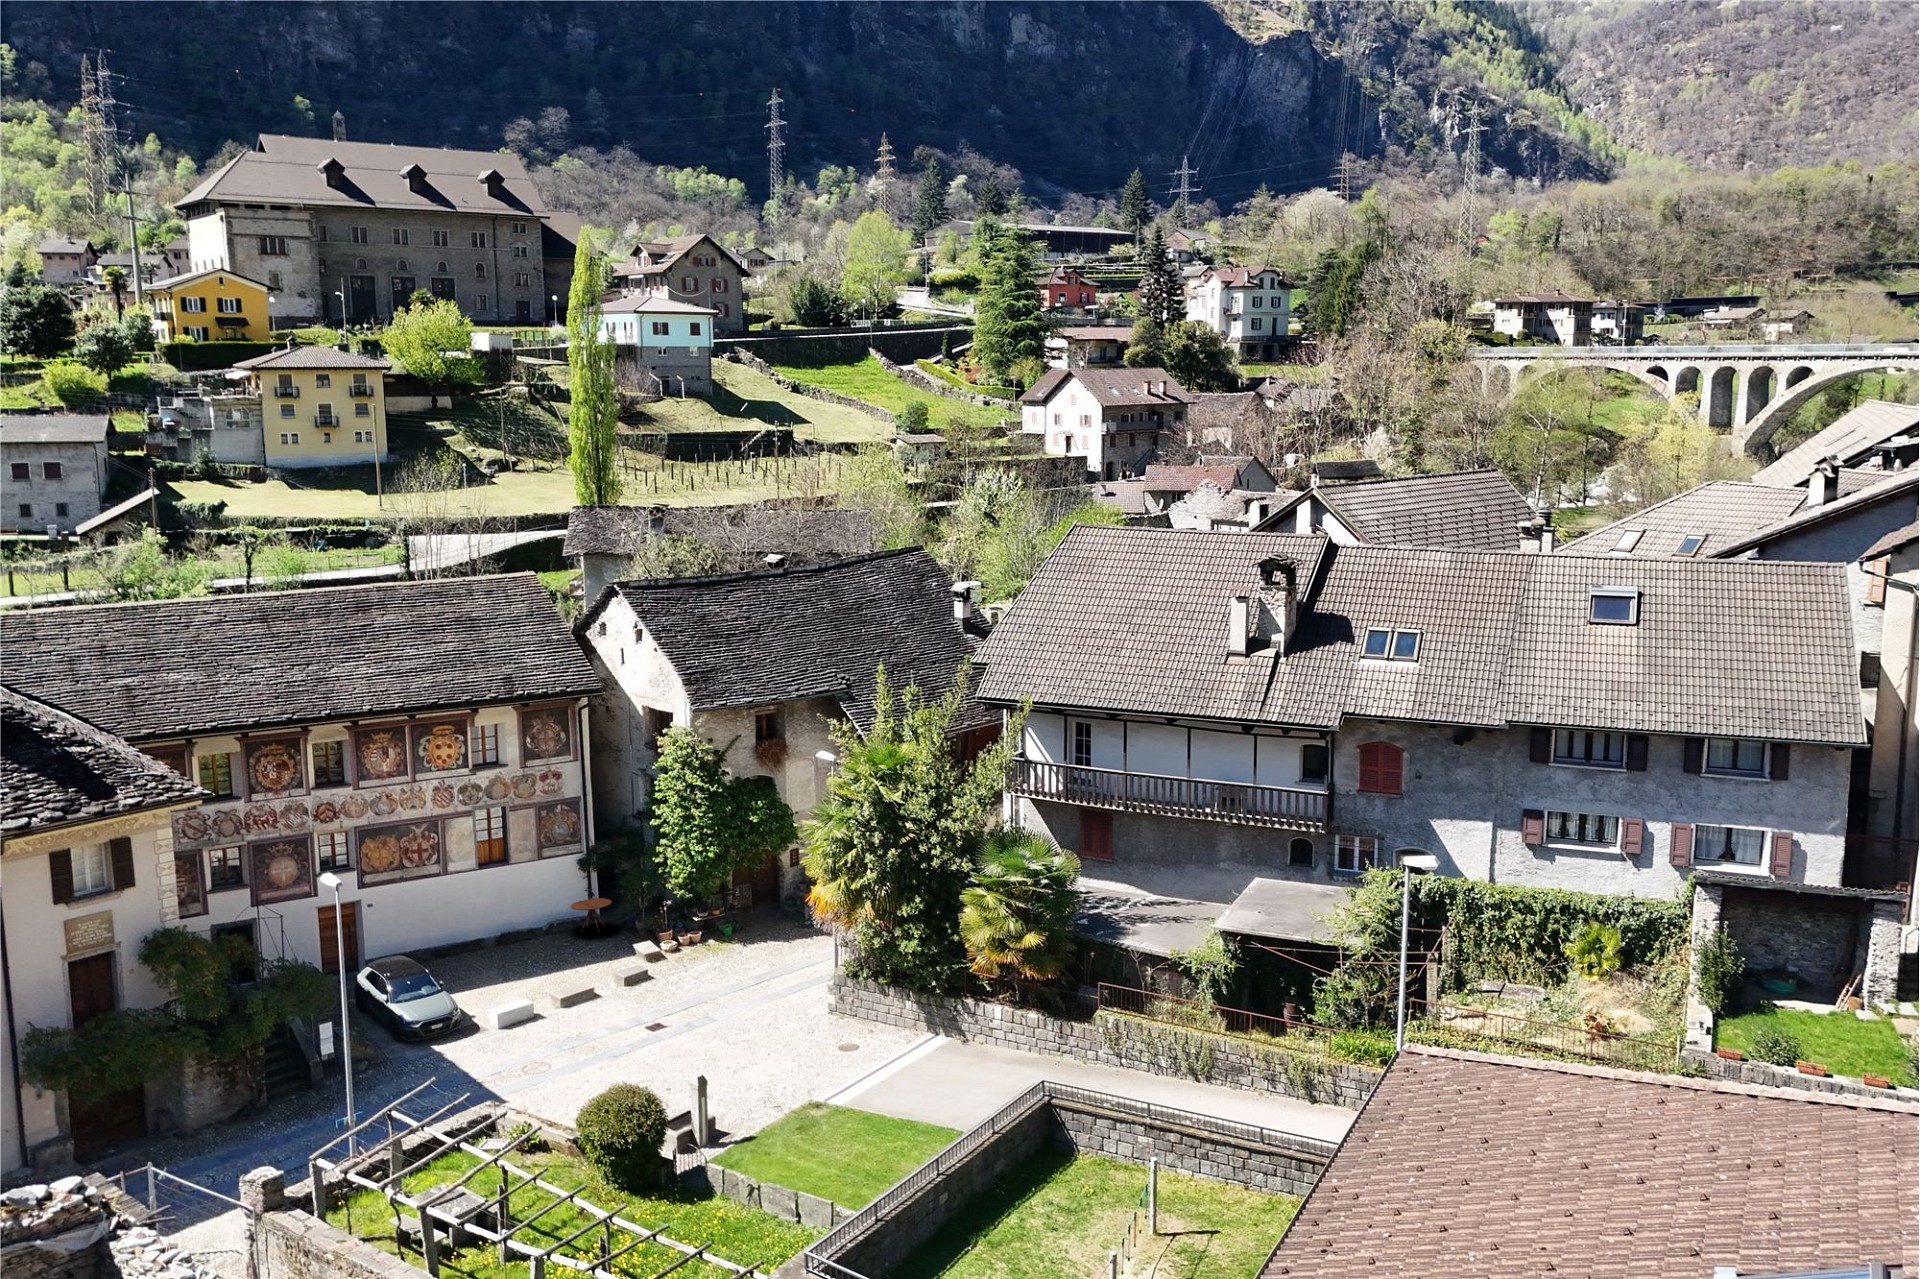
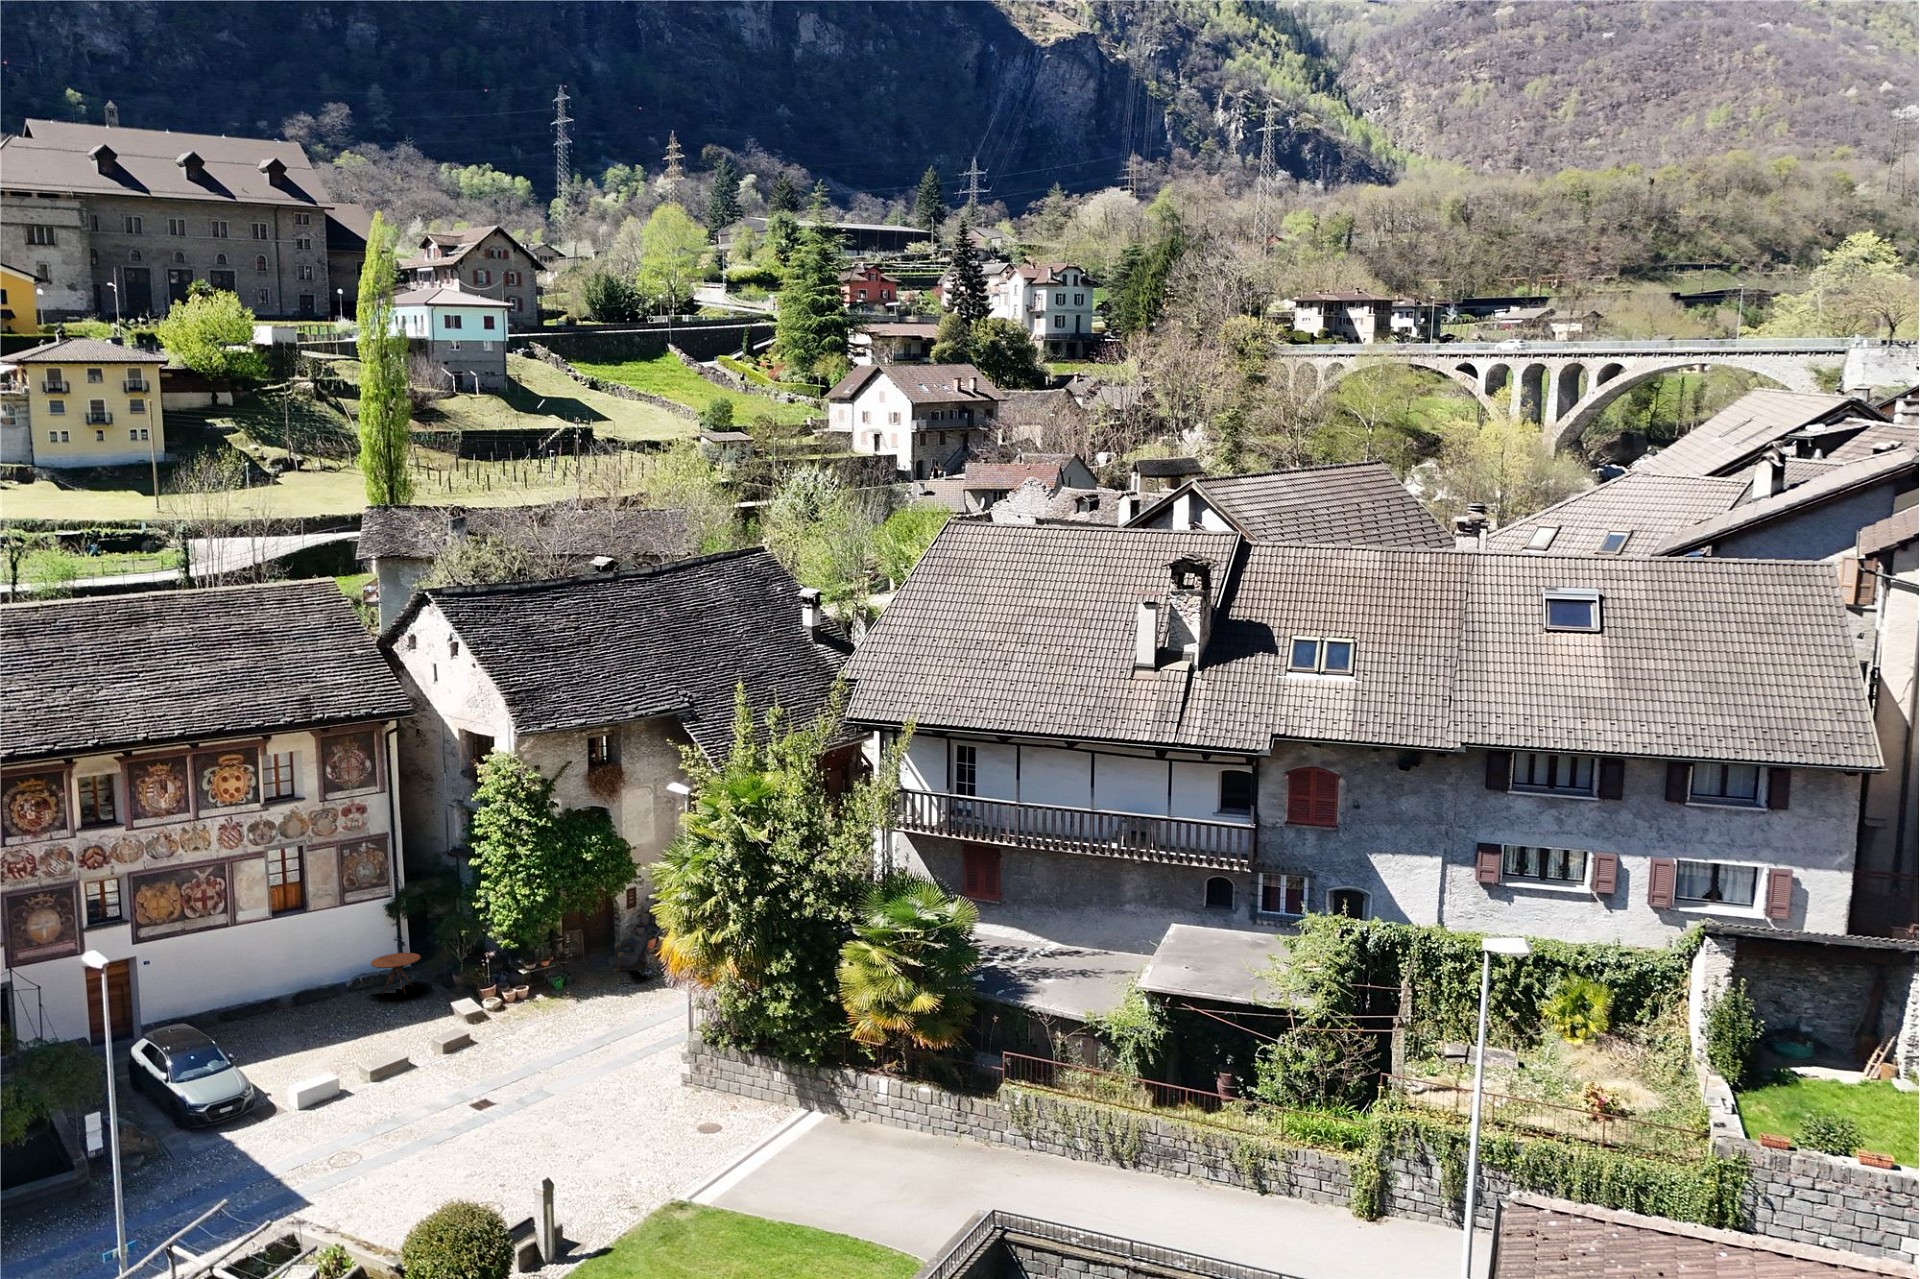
lounge chair: none [769,883,804,927] -> present [609,931,650,981]

